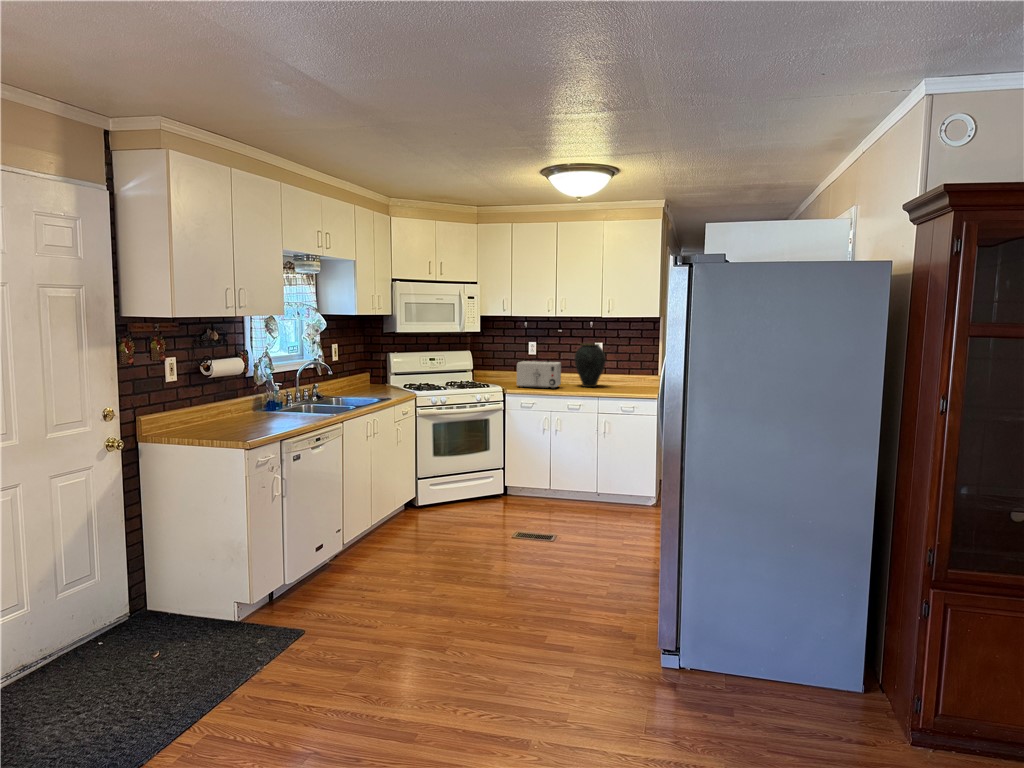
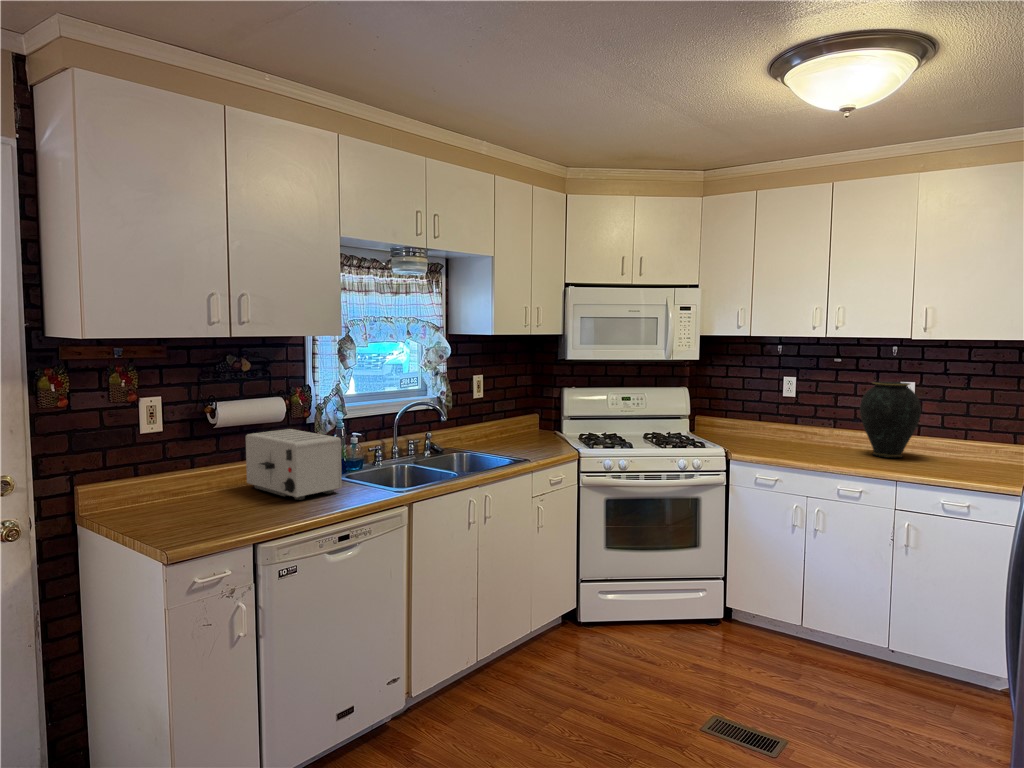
toaster: present [517,361,561,389] -> present [246,429,342,500]

